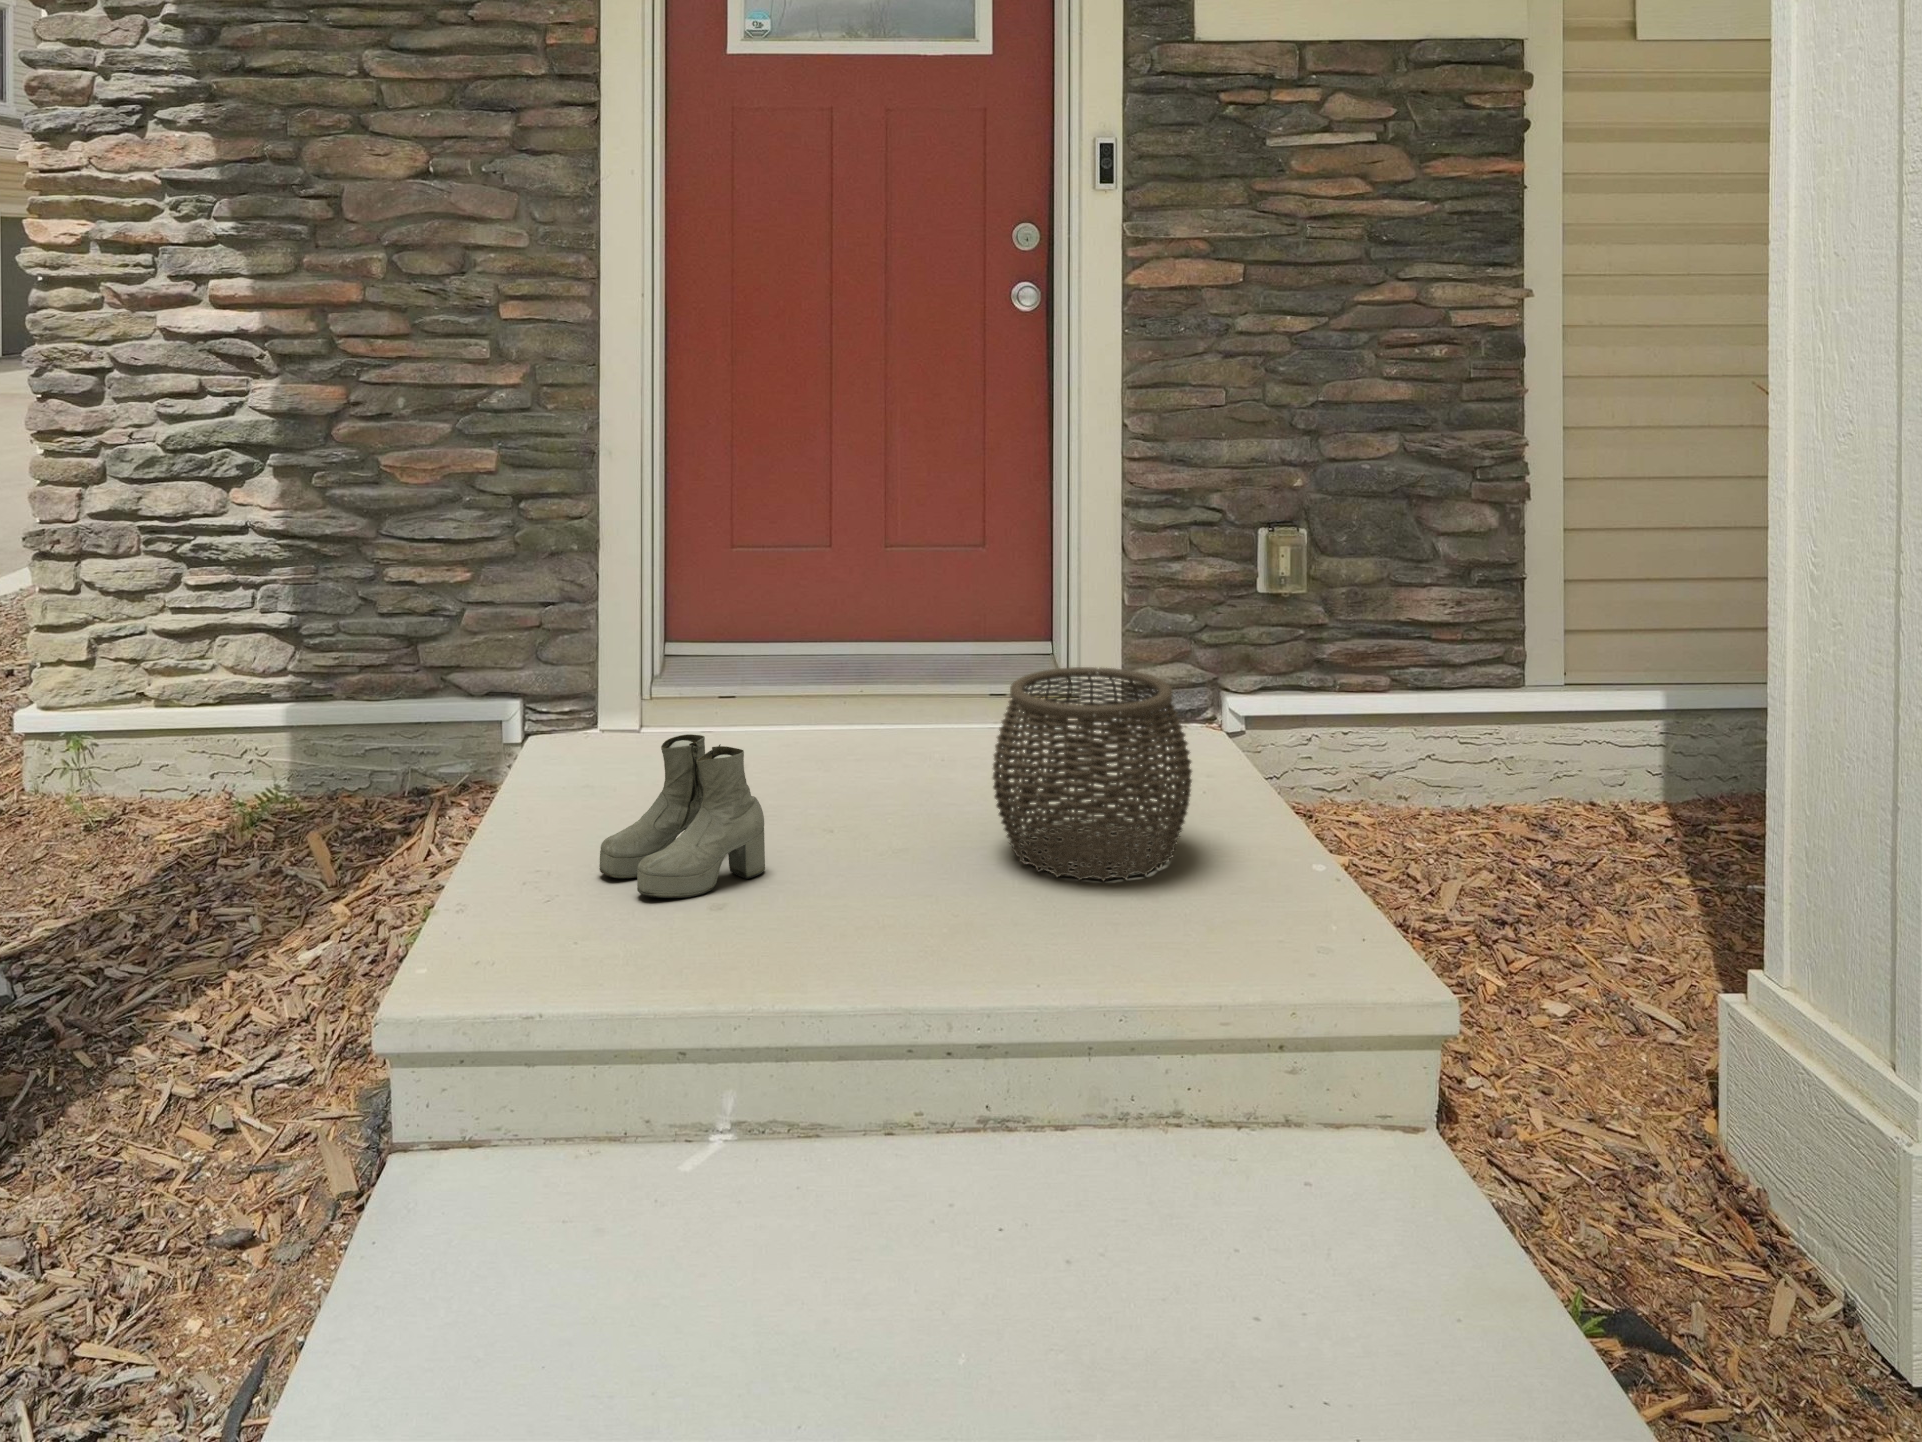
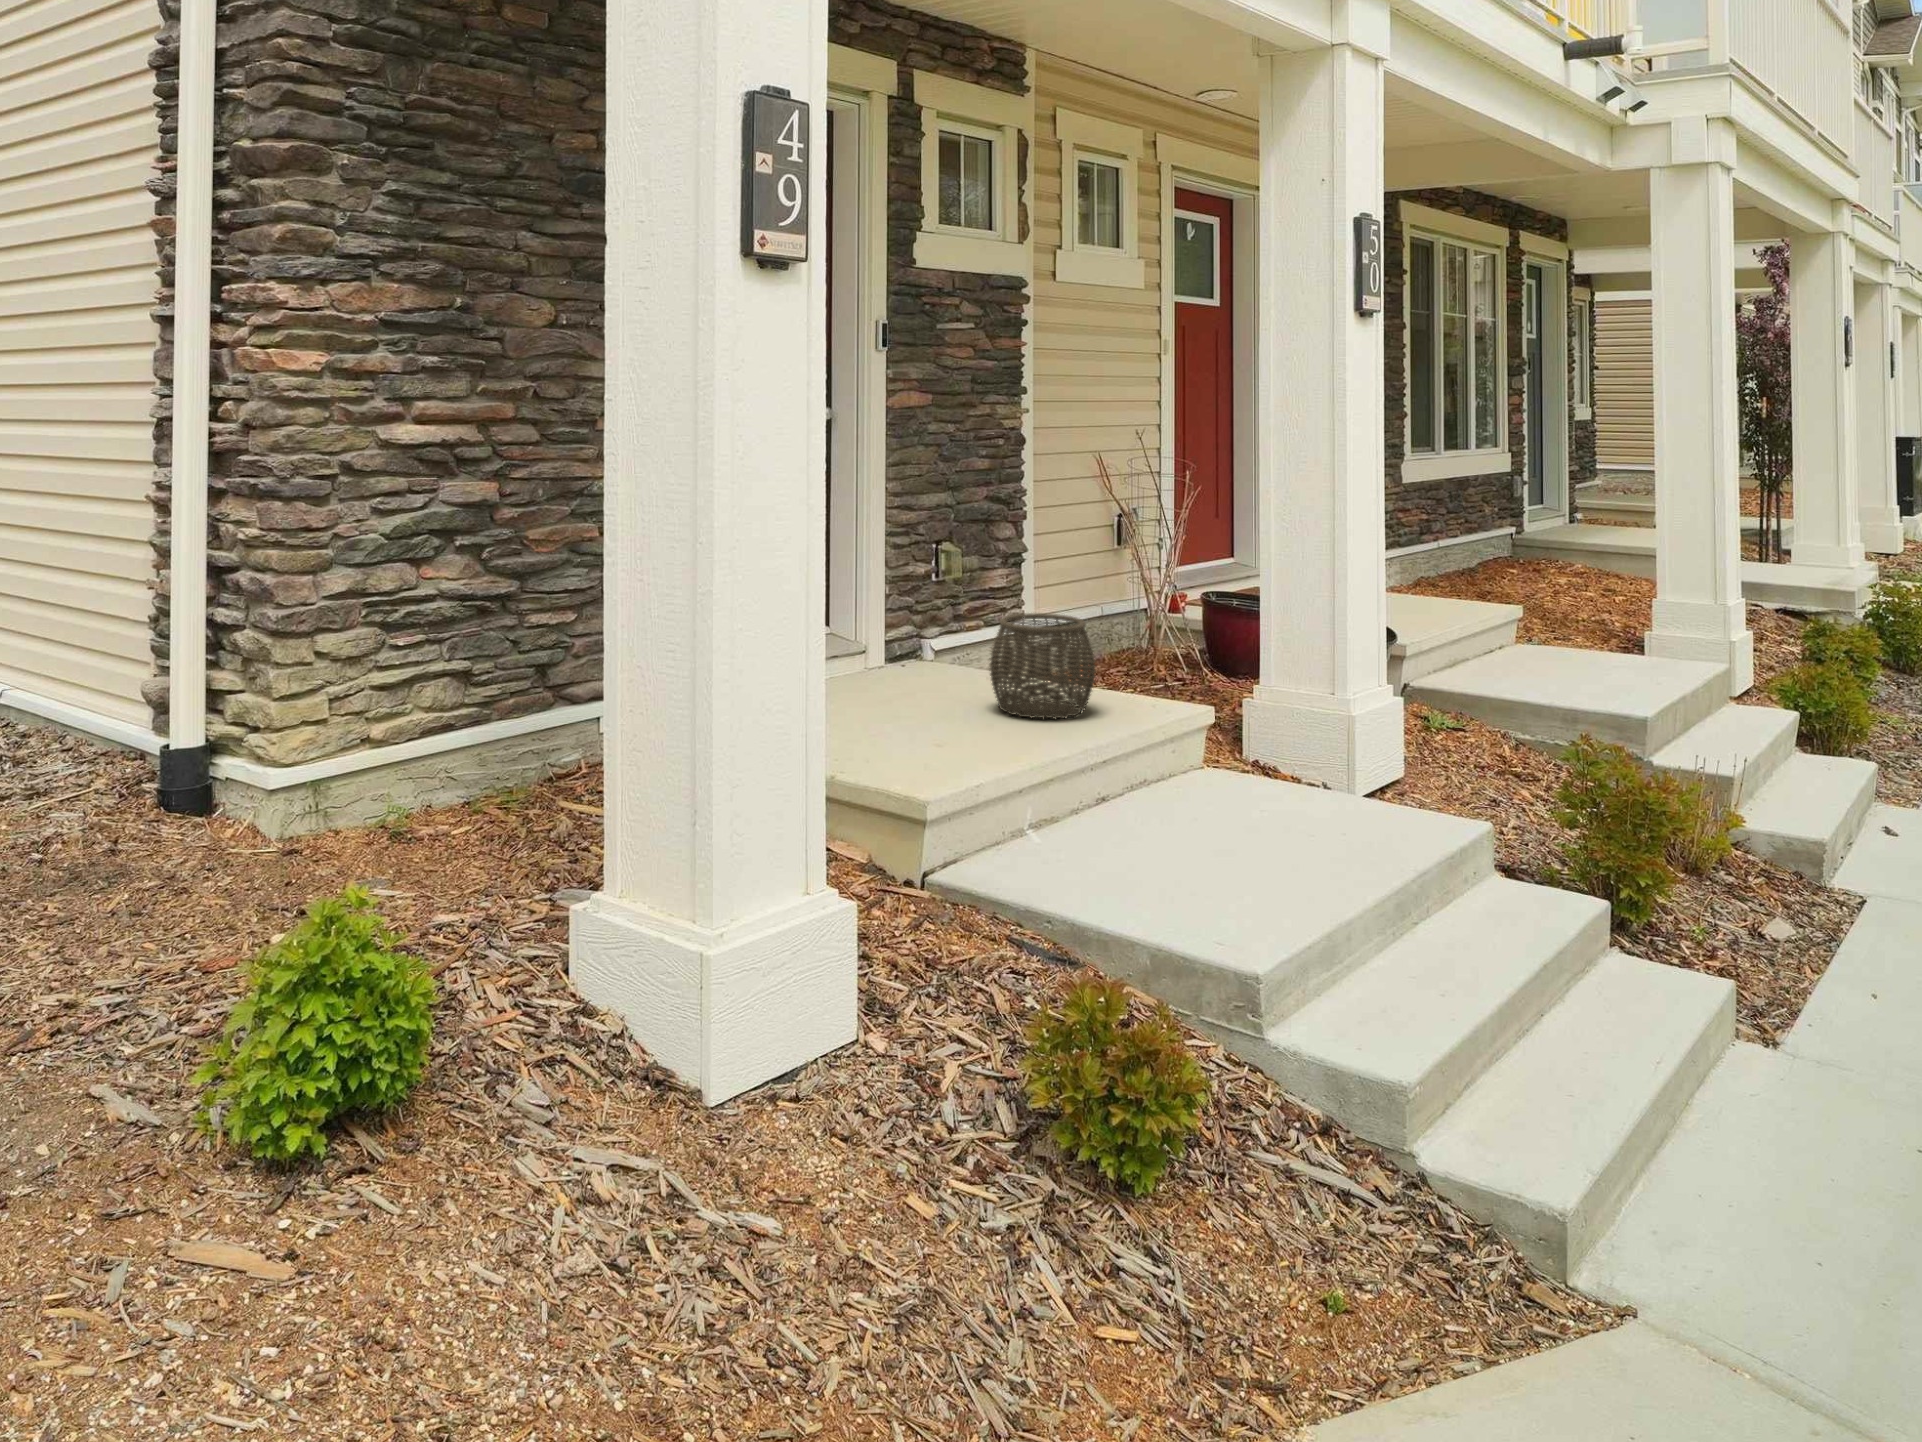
boots: present [599,734,765,898] -> none [882,674,953,758]

